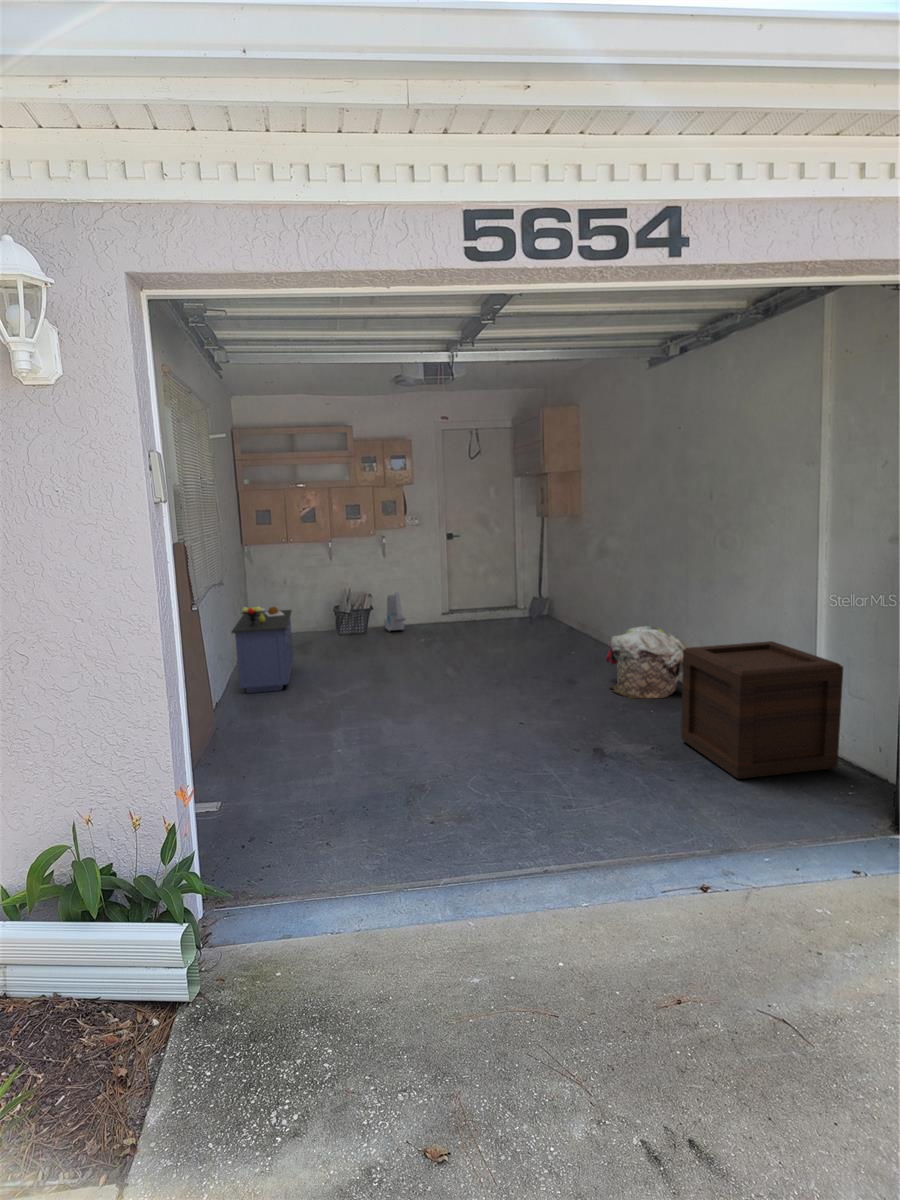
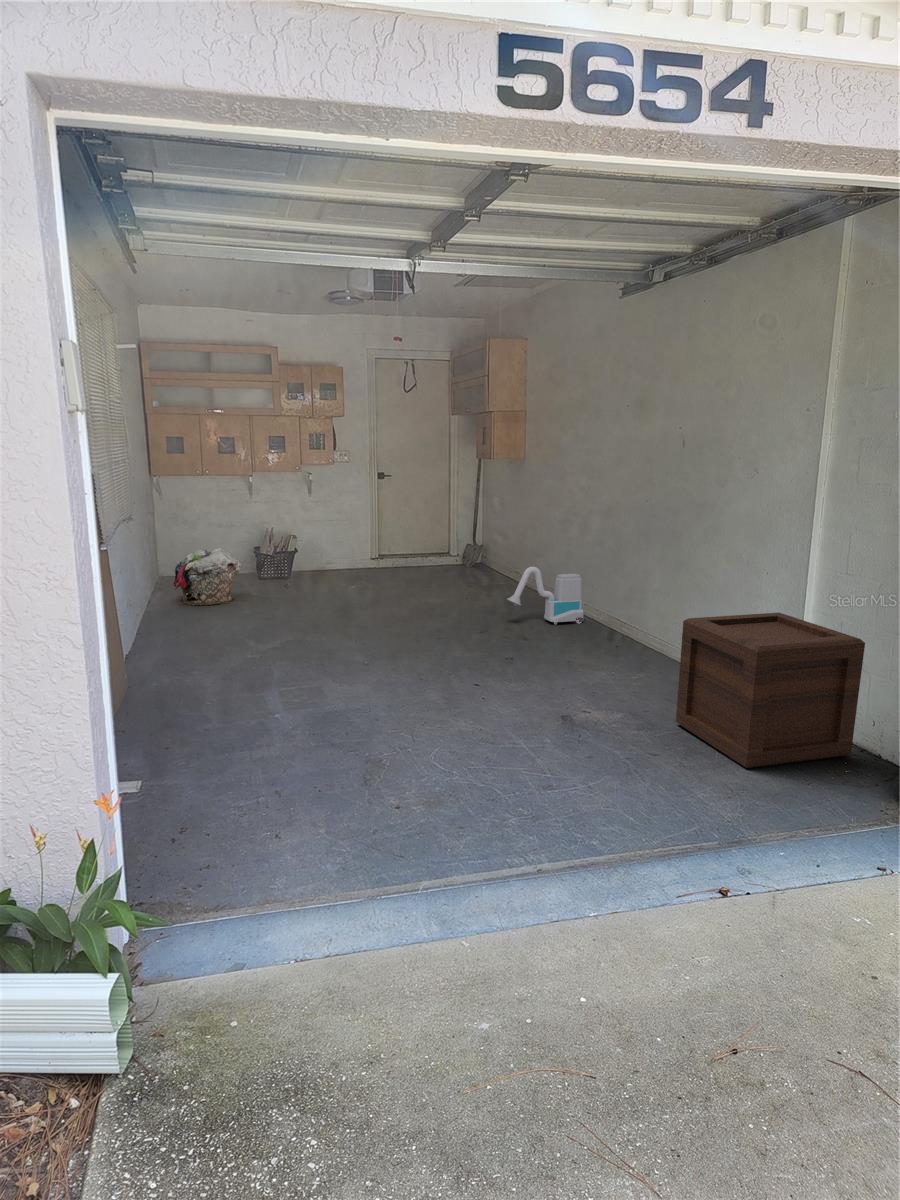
vacuum cleaner: present [384,593,406,631] -> present [507,567,584,625]
storage cabinet: present [232,607,293,693] -> none [139,560,212,664]
laundry basket: present [606,626,688,698] -> present [173,548,242,606]

